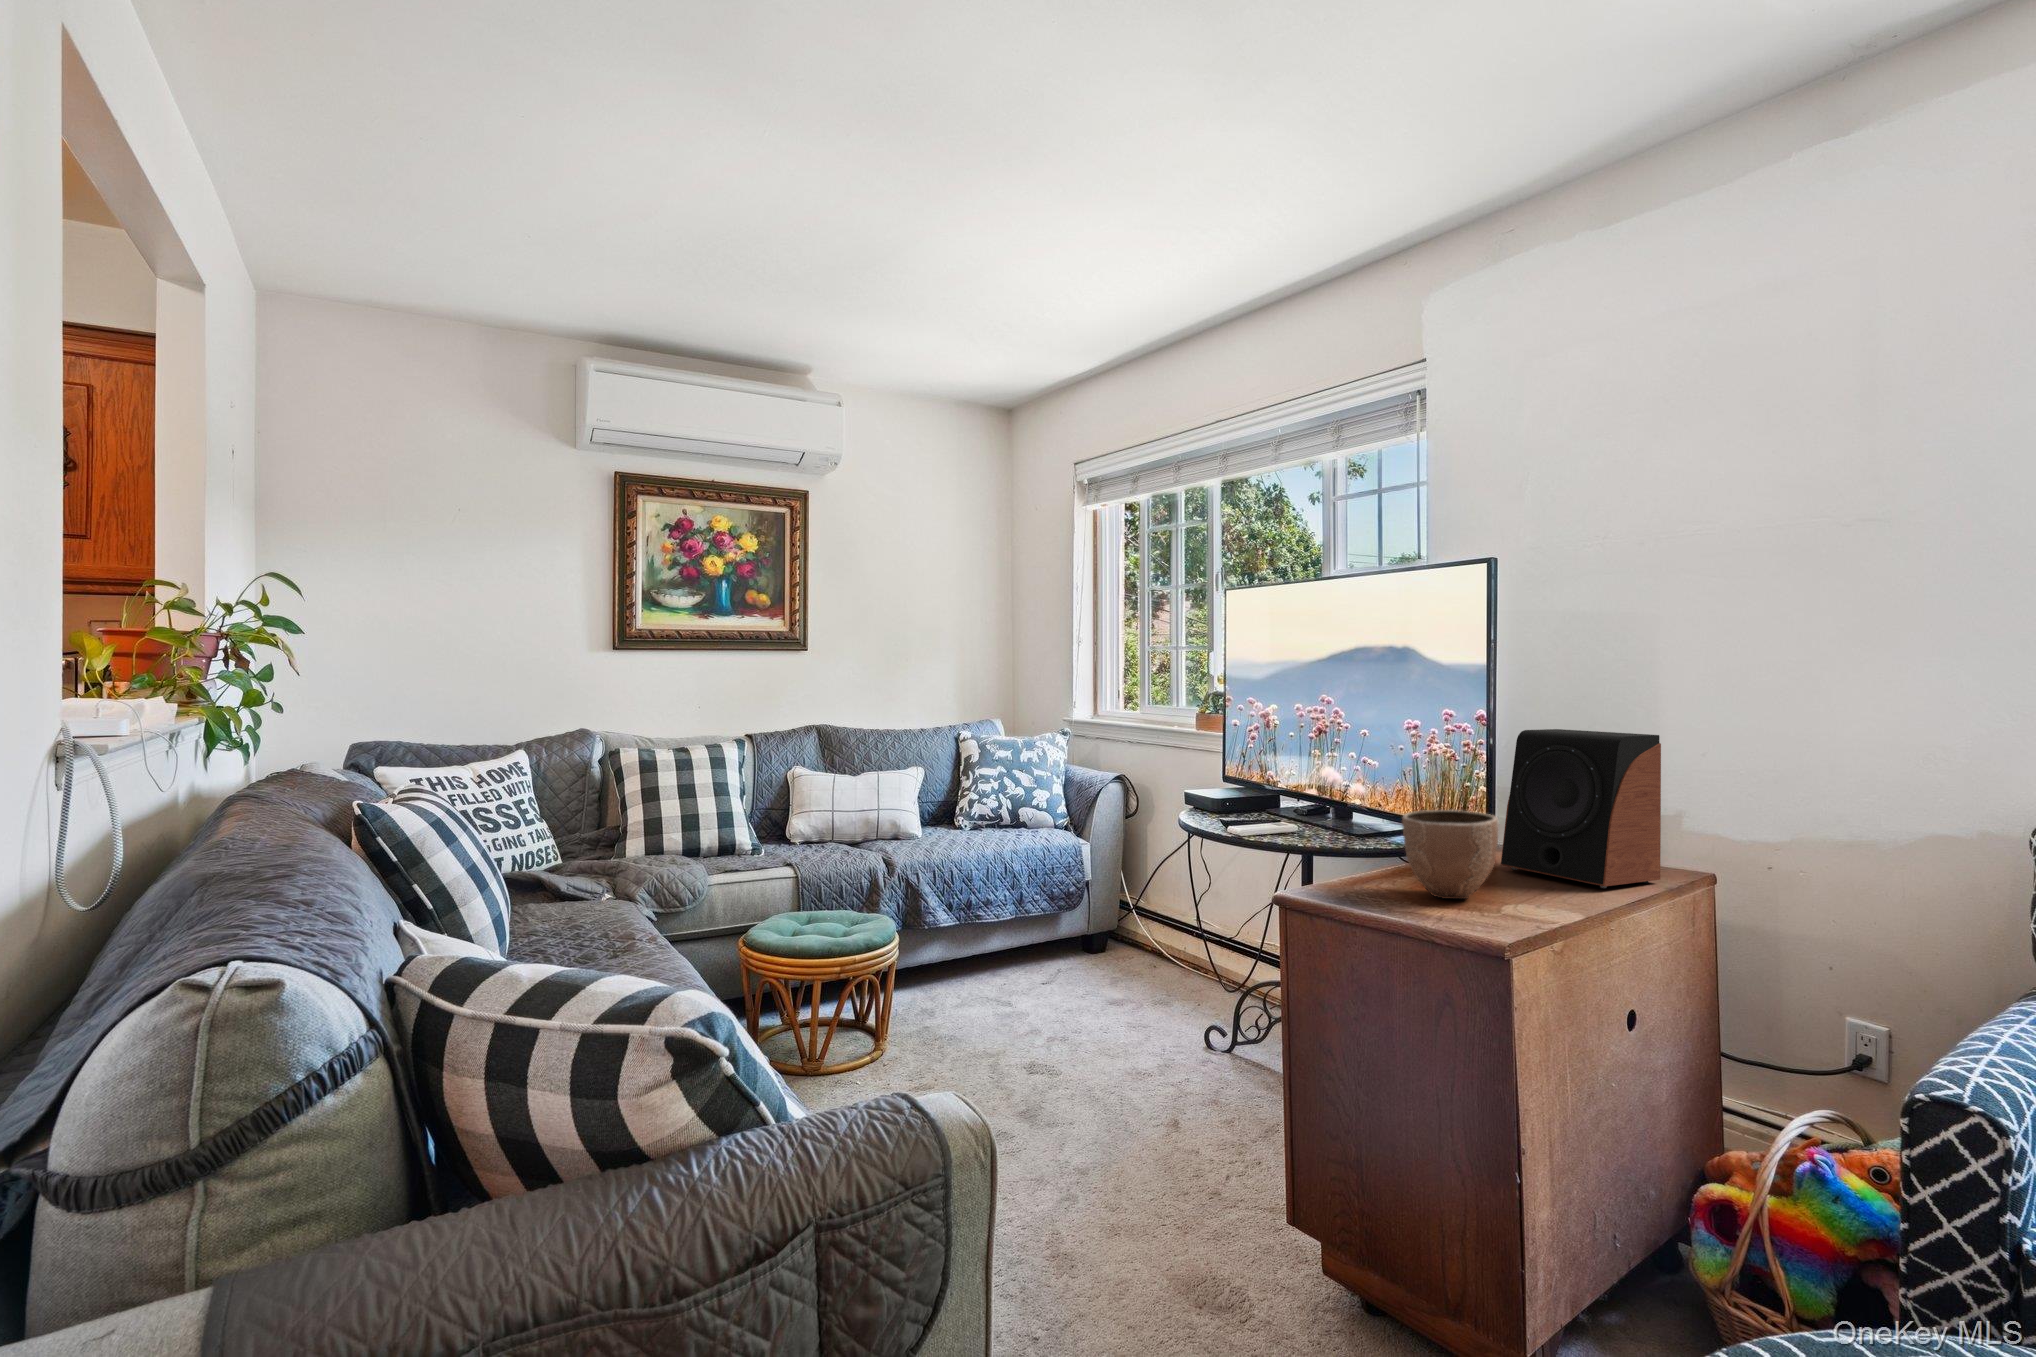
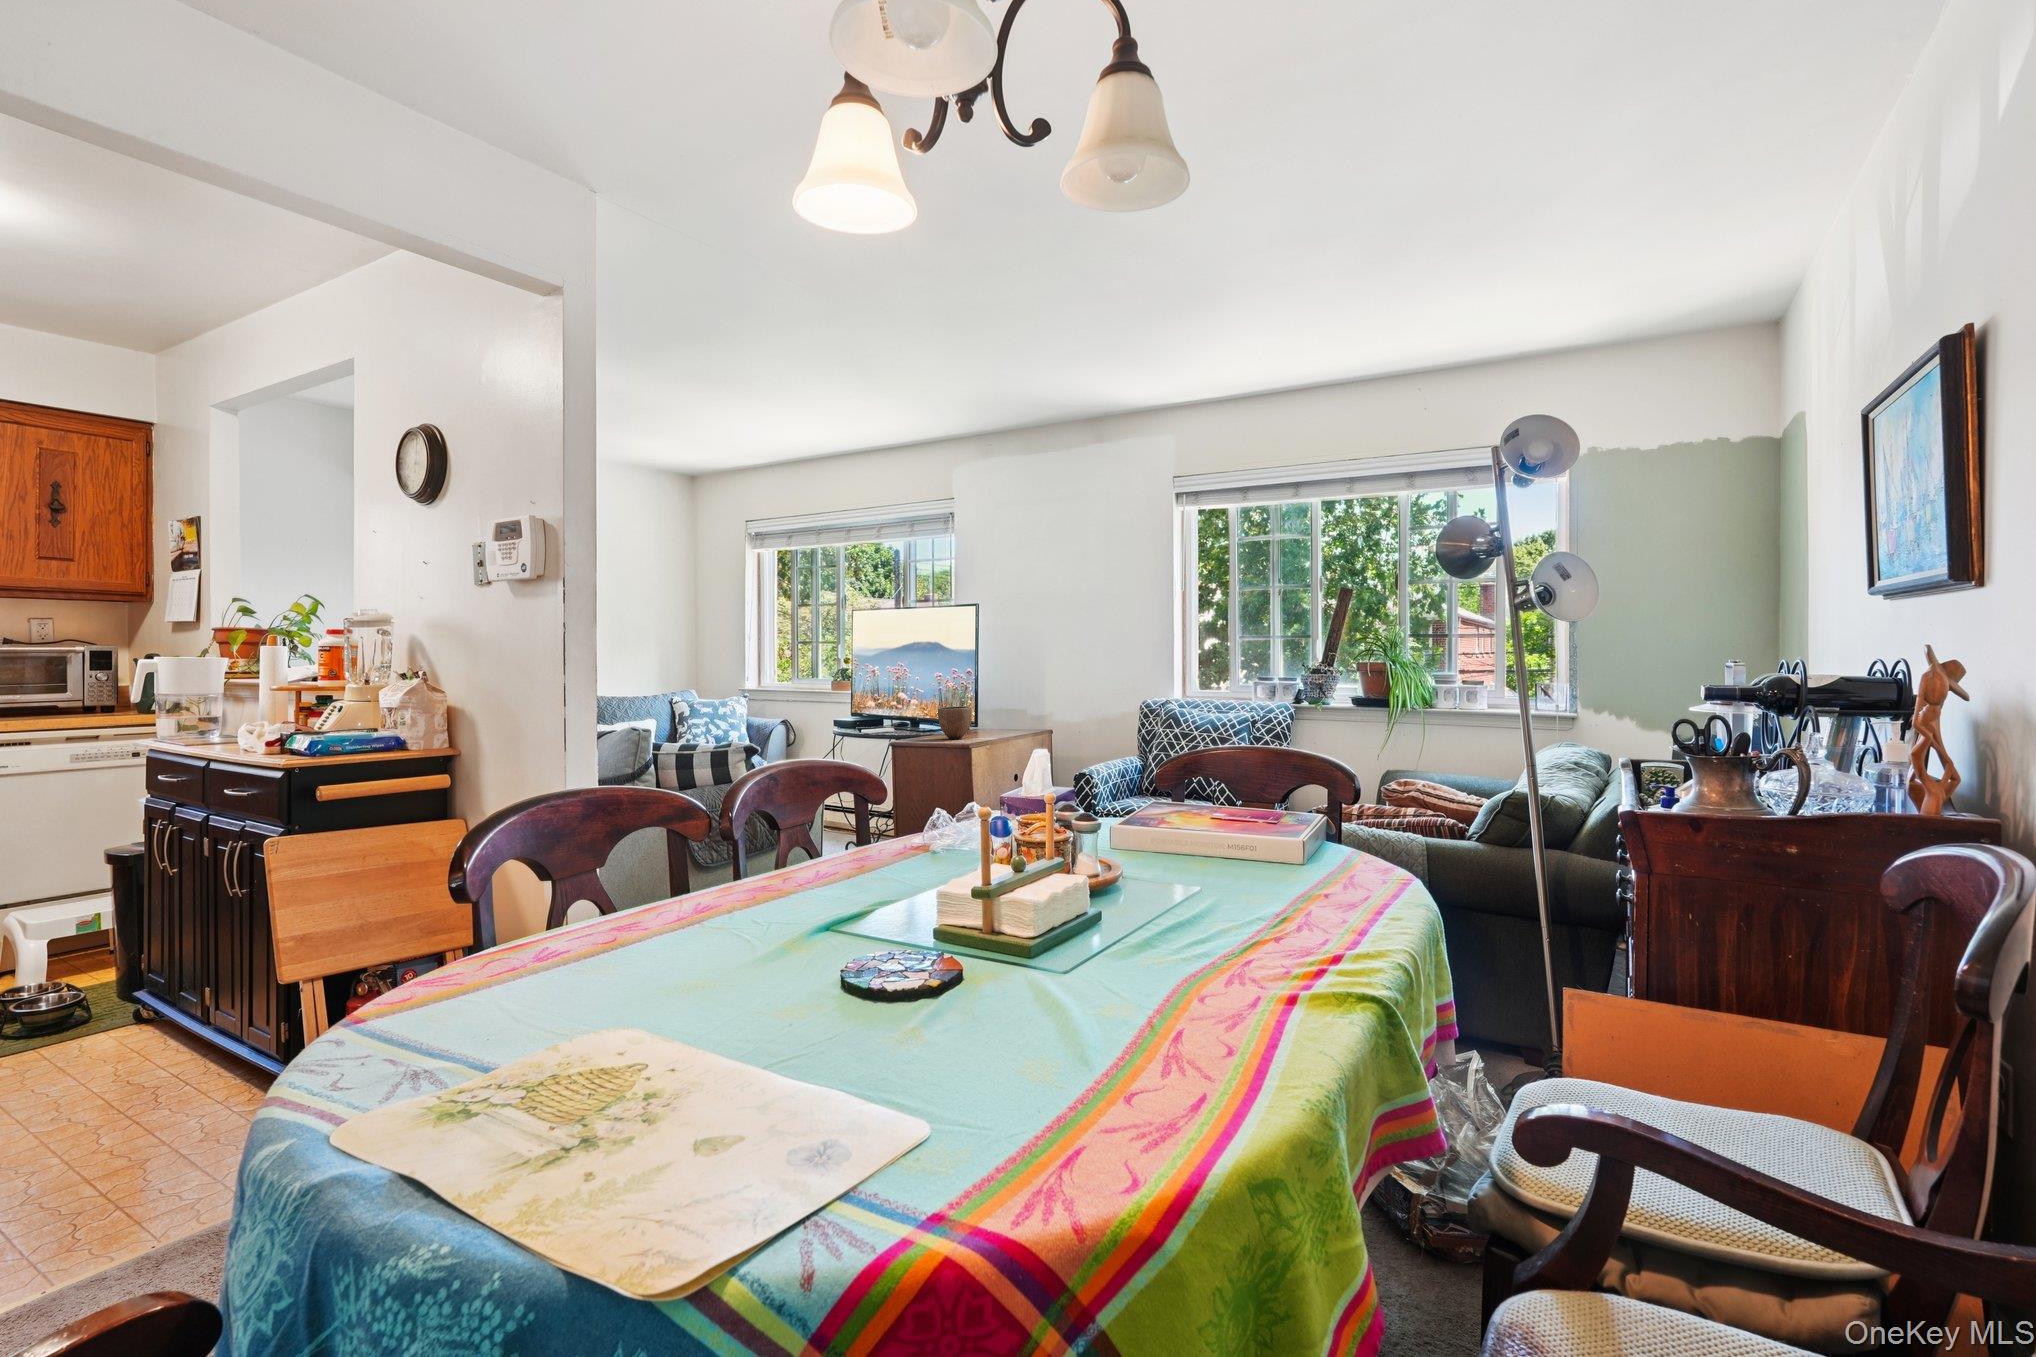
speaker: present [1501,729,1661,889] -> none [977,676,1032,735]

